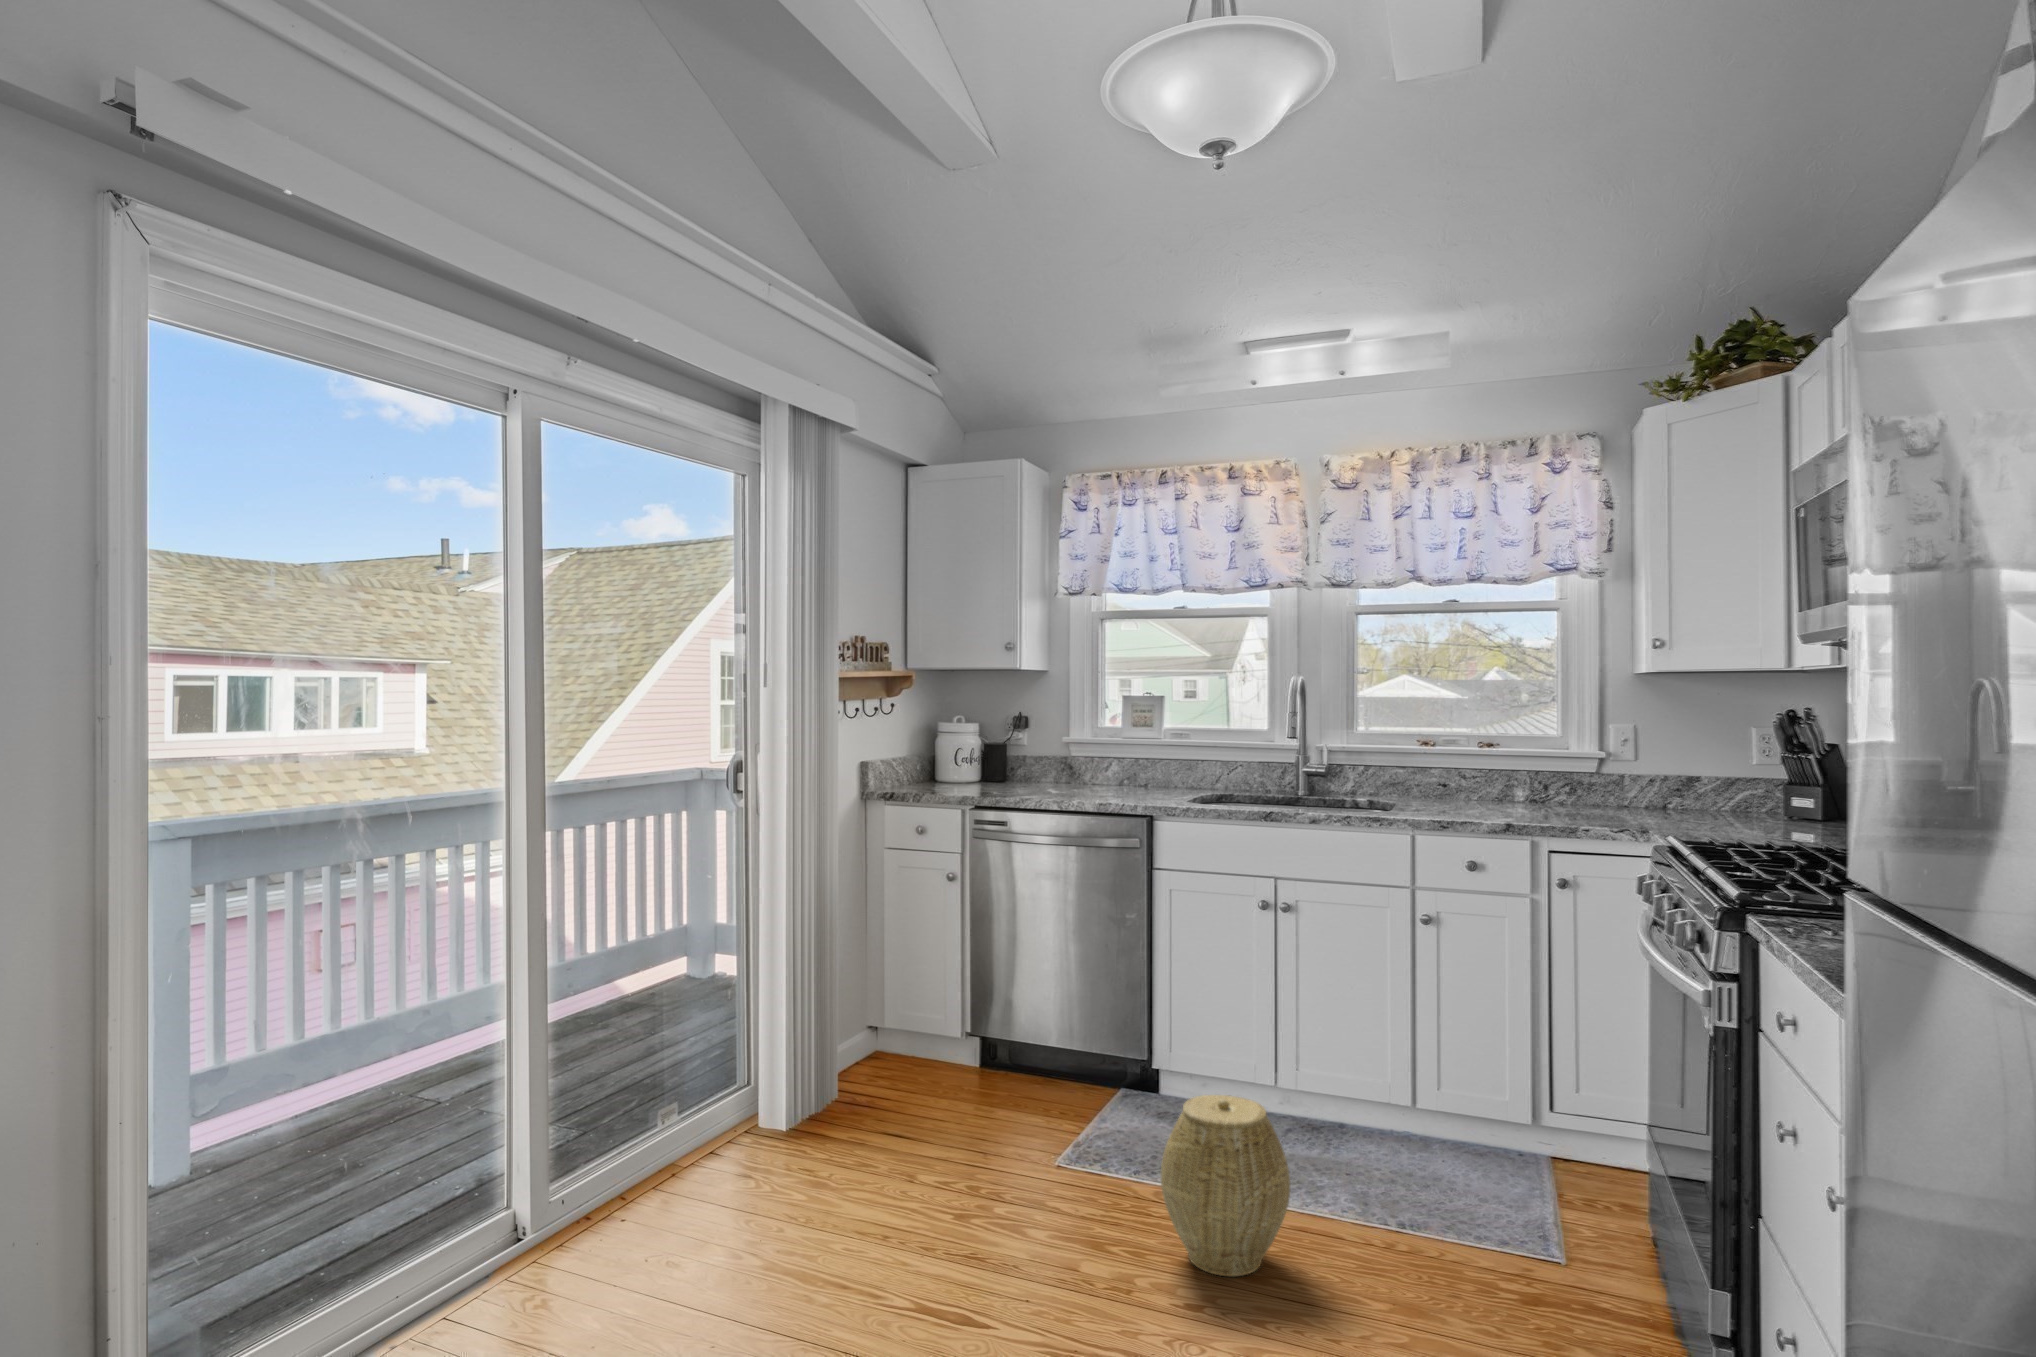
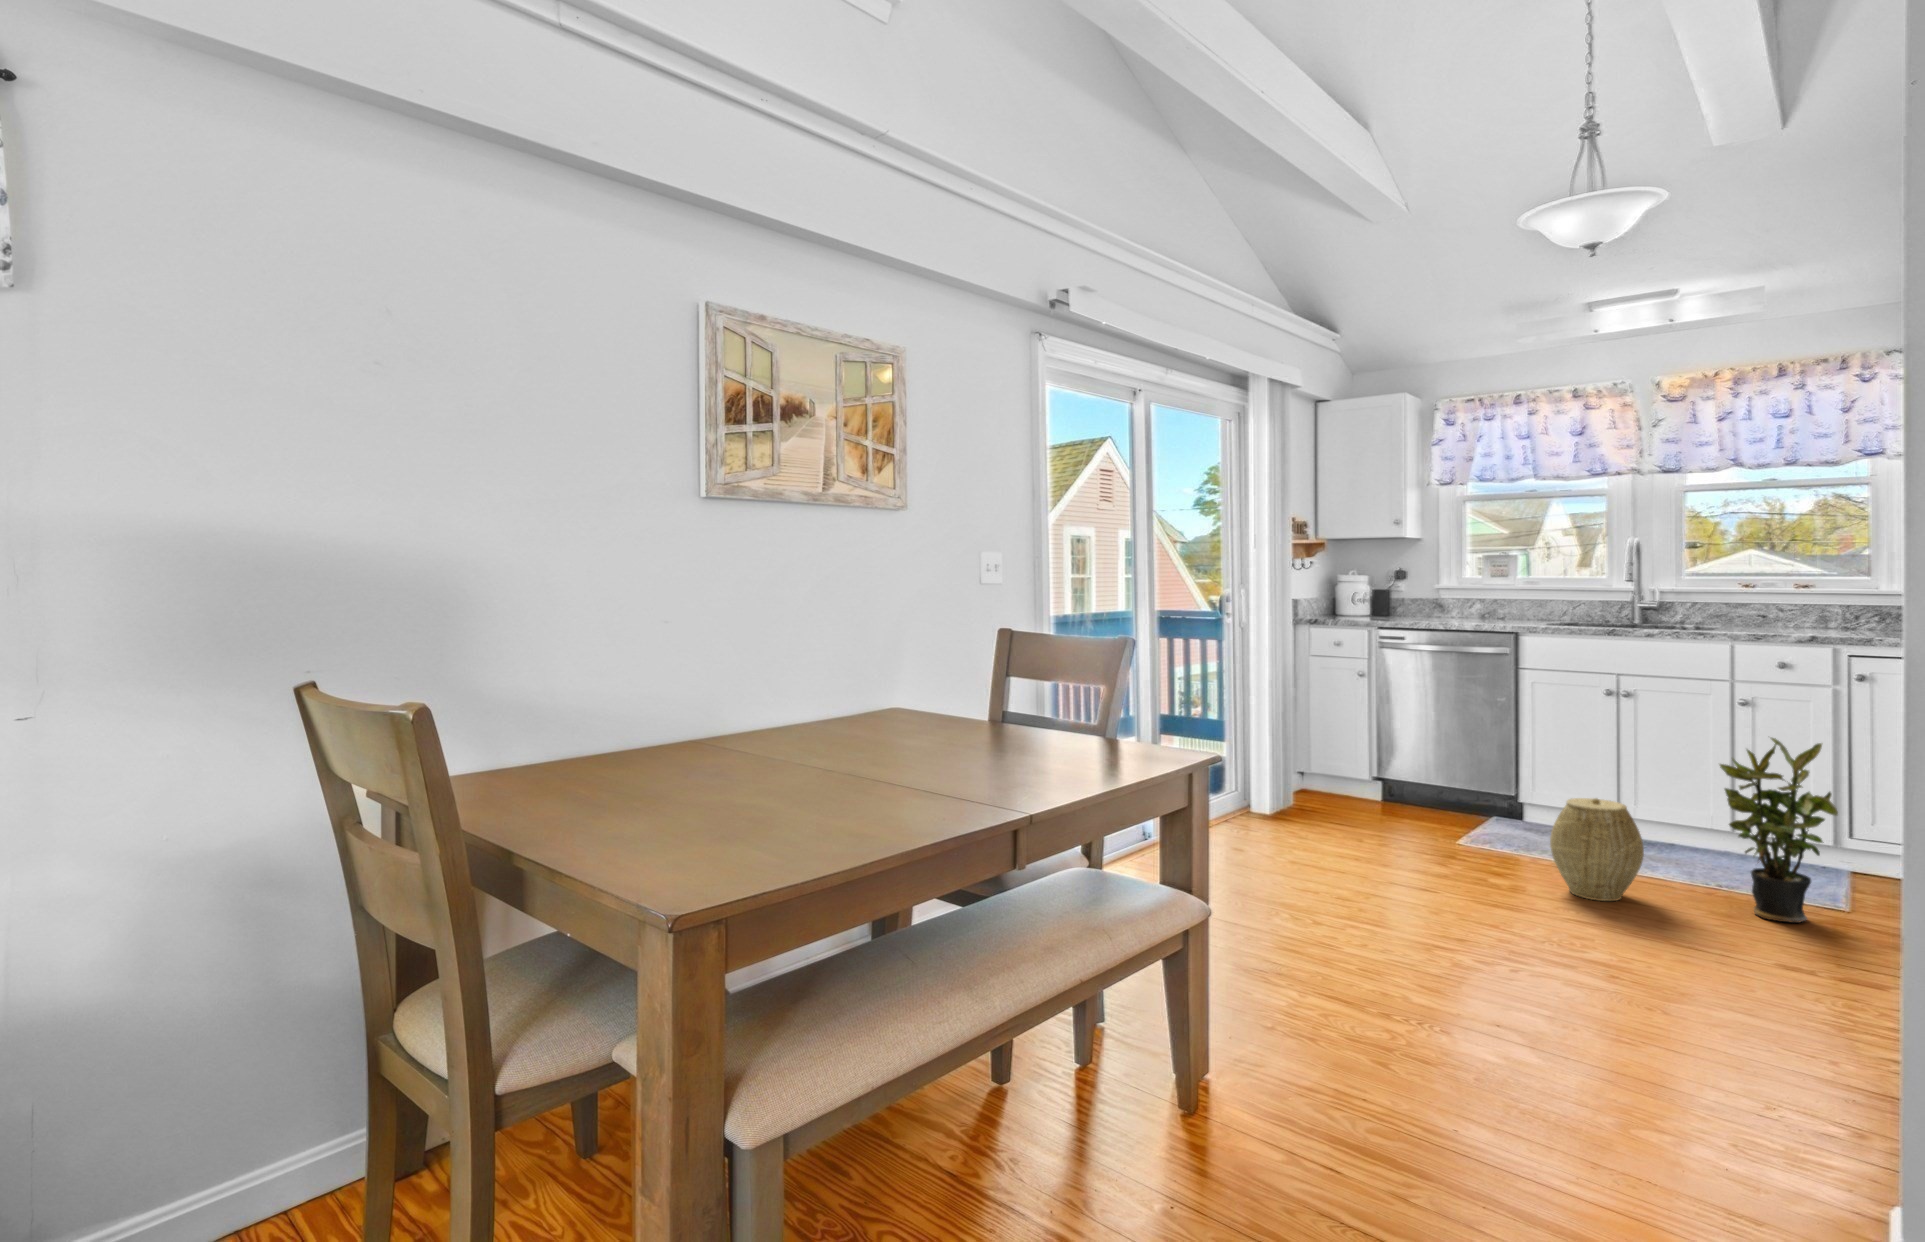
potted plant: none [1389,992,1544,1296] -> present [1720,738,1838,923]

